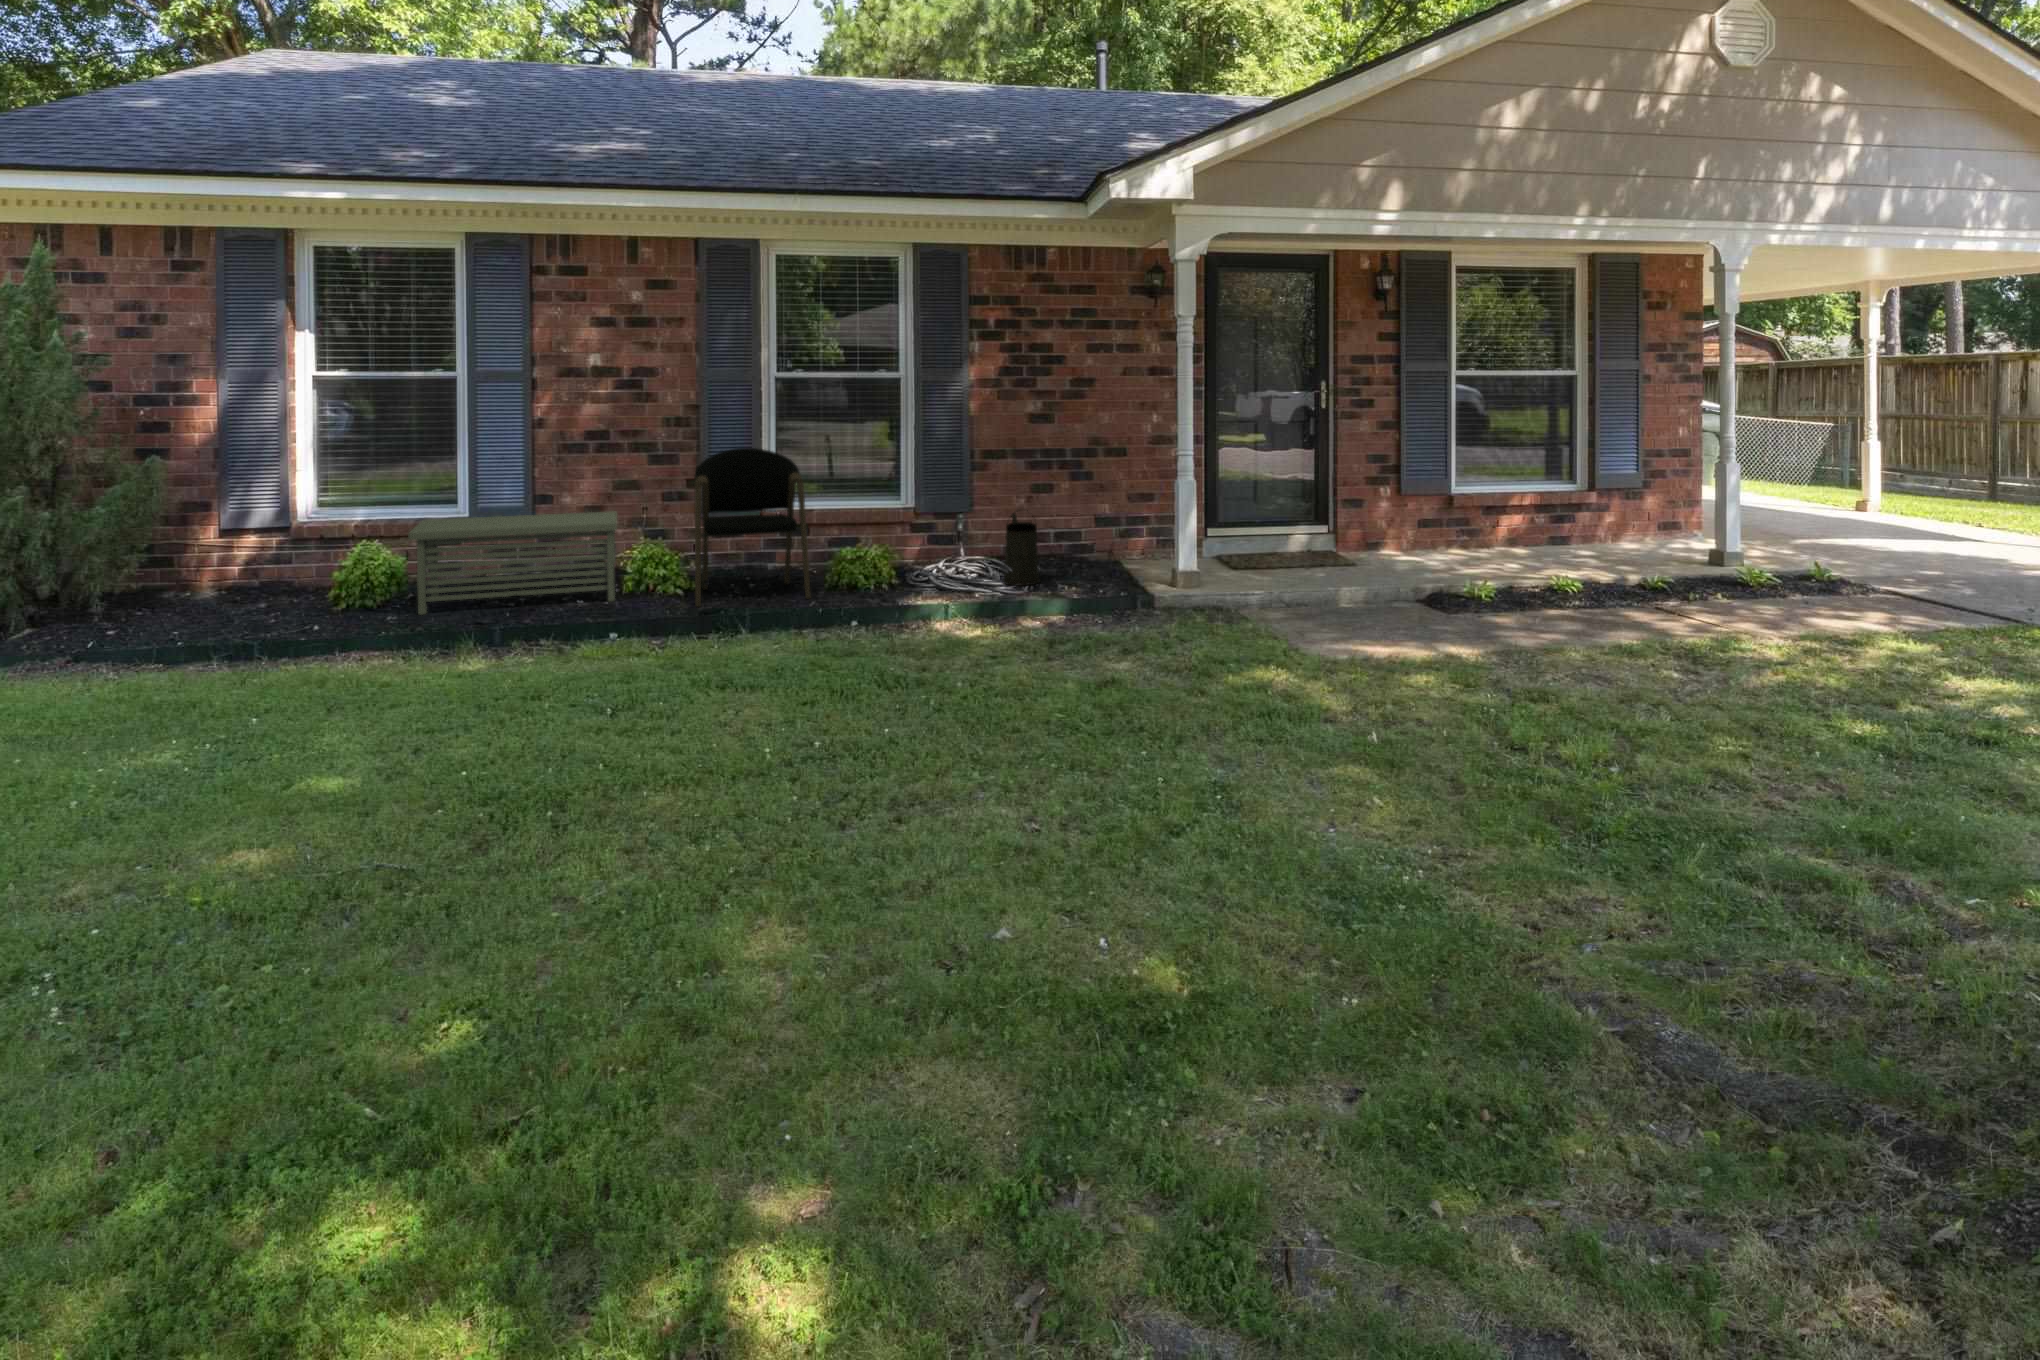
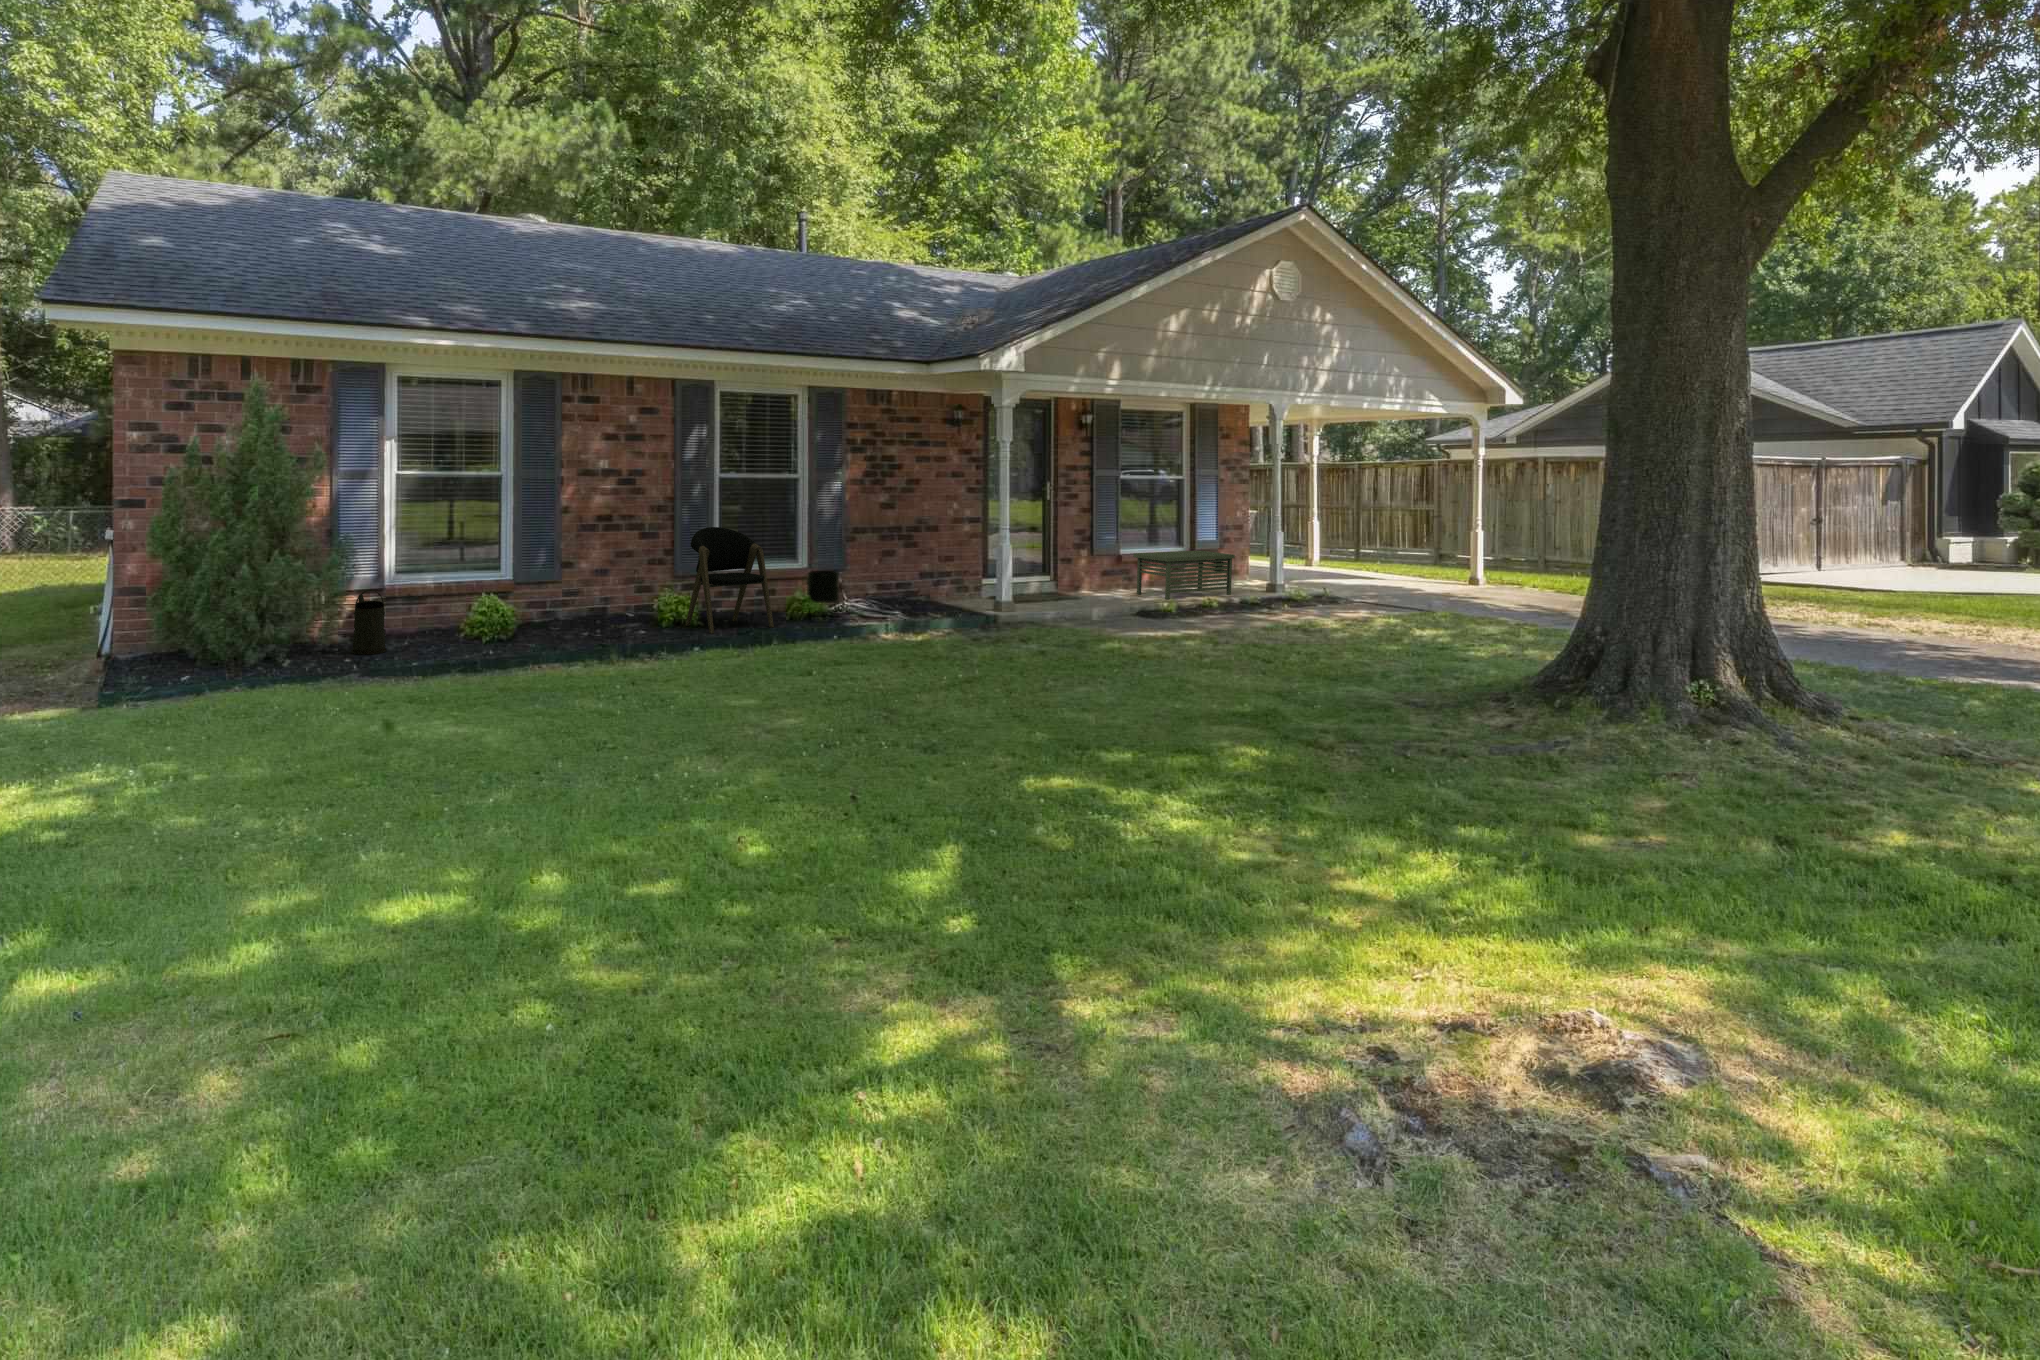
watering can: present [1002,510,1040,586] -> present [351,590,387,654]
storage bench: present [408,511,618,615] -> present [1133,551,1235,599]
planter: none [905,513,951,583] -> present [807,571,839,604]

